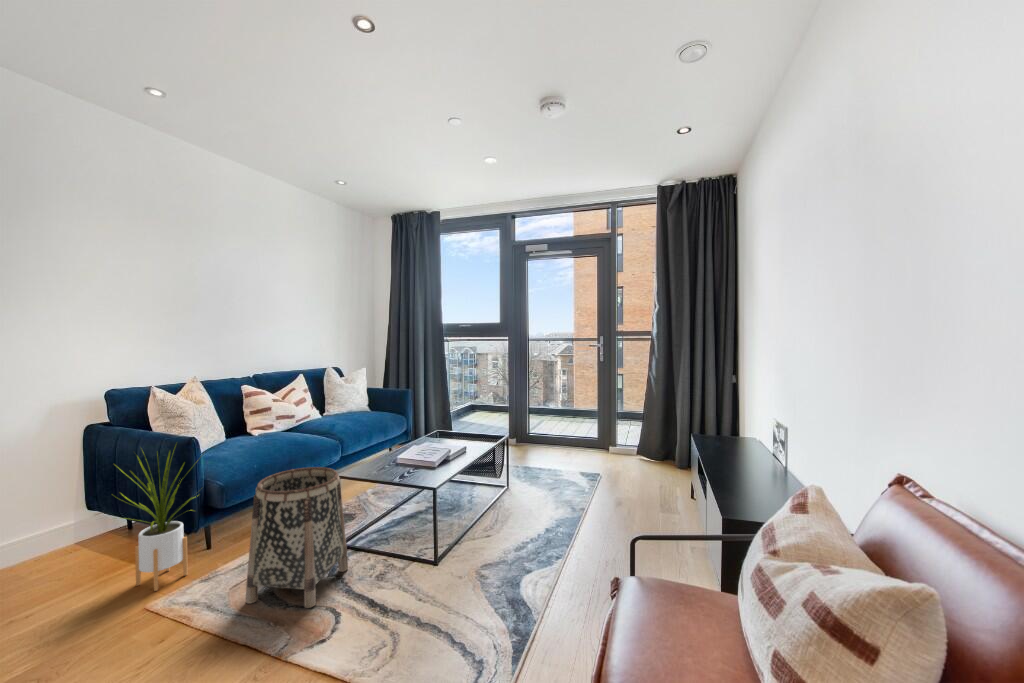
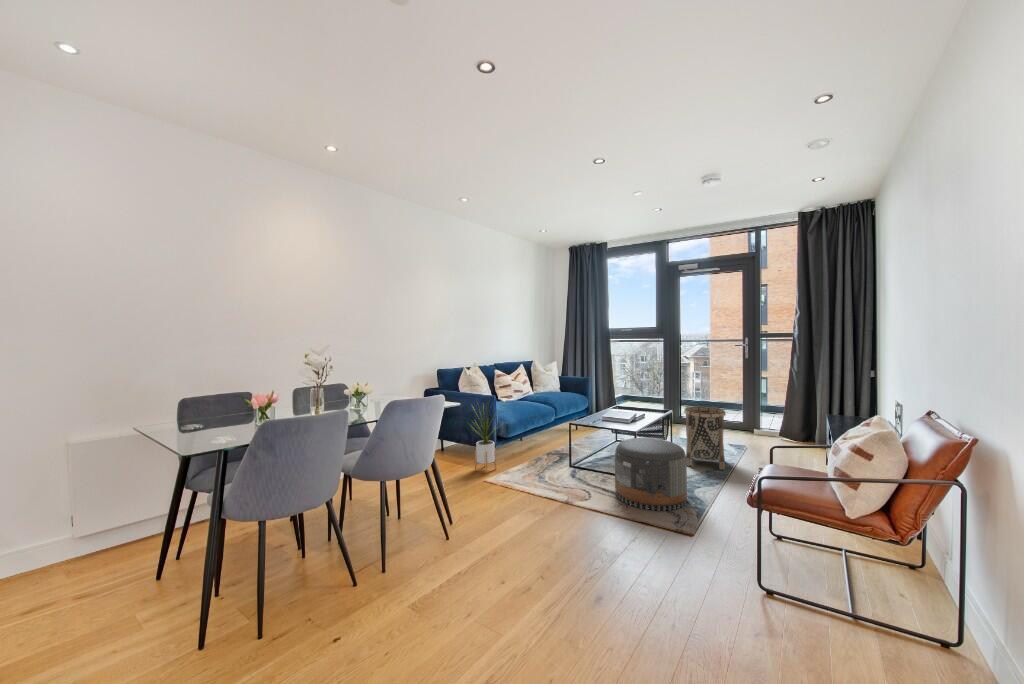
basket: present [246,467,348,608] -> present [684,406,726,470]
pouf: none [384,500,506,655] -> present [615,438,687,511]

